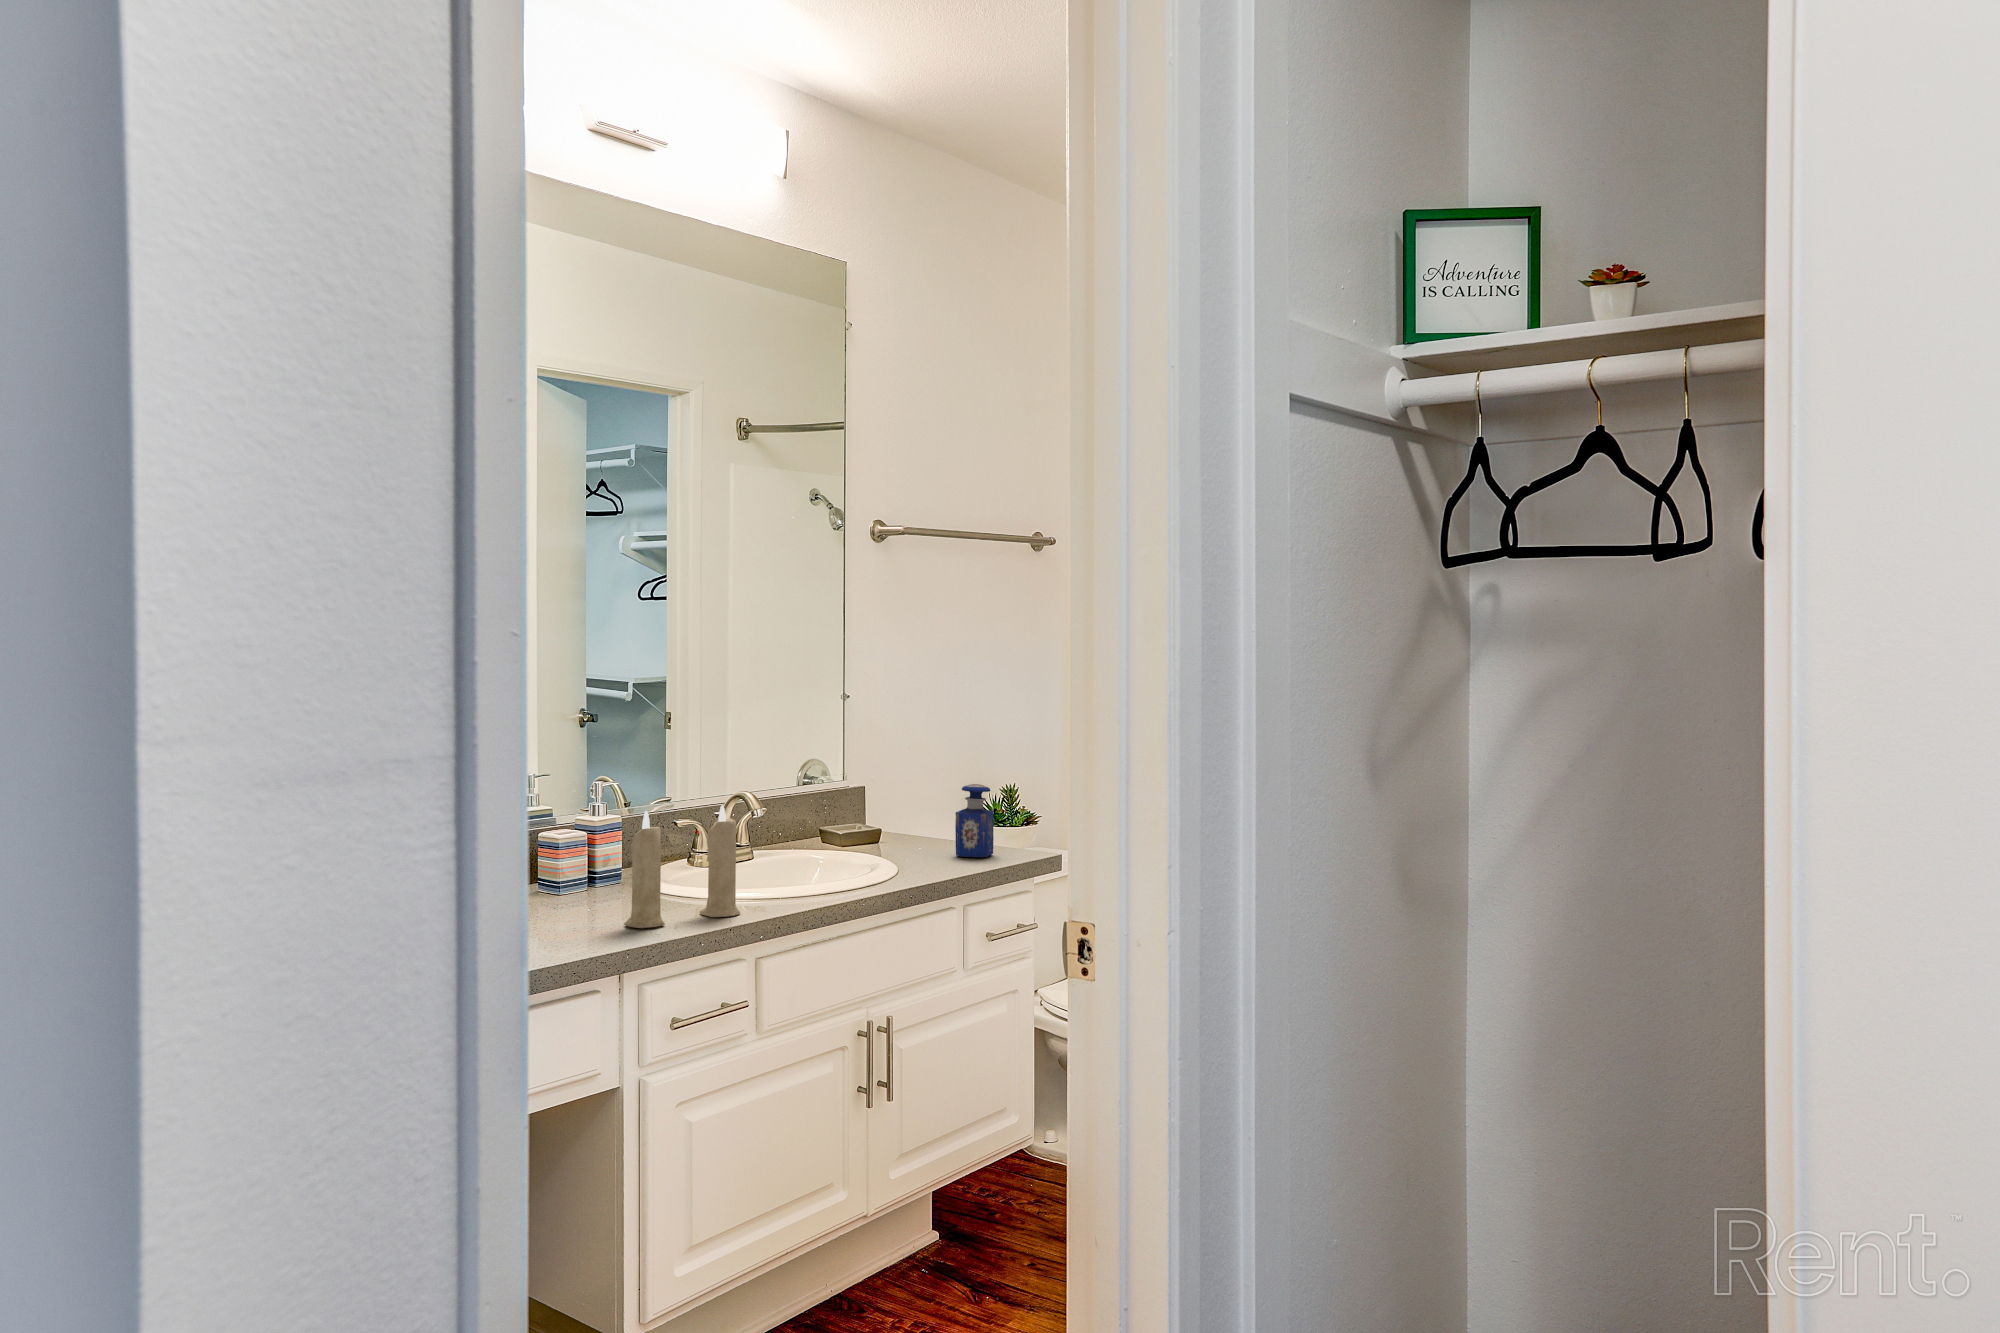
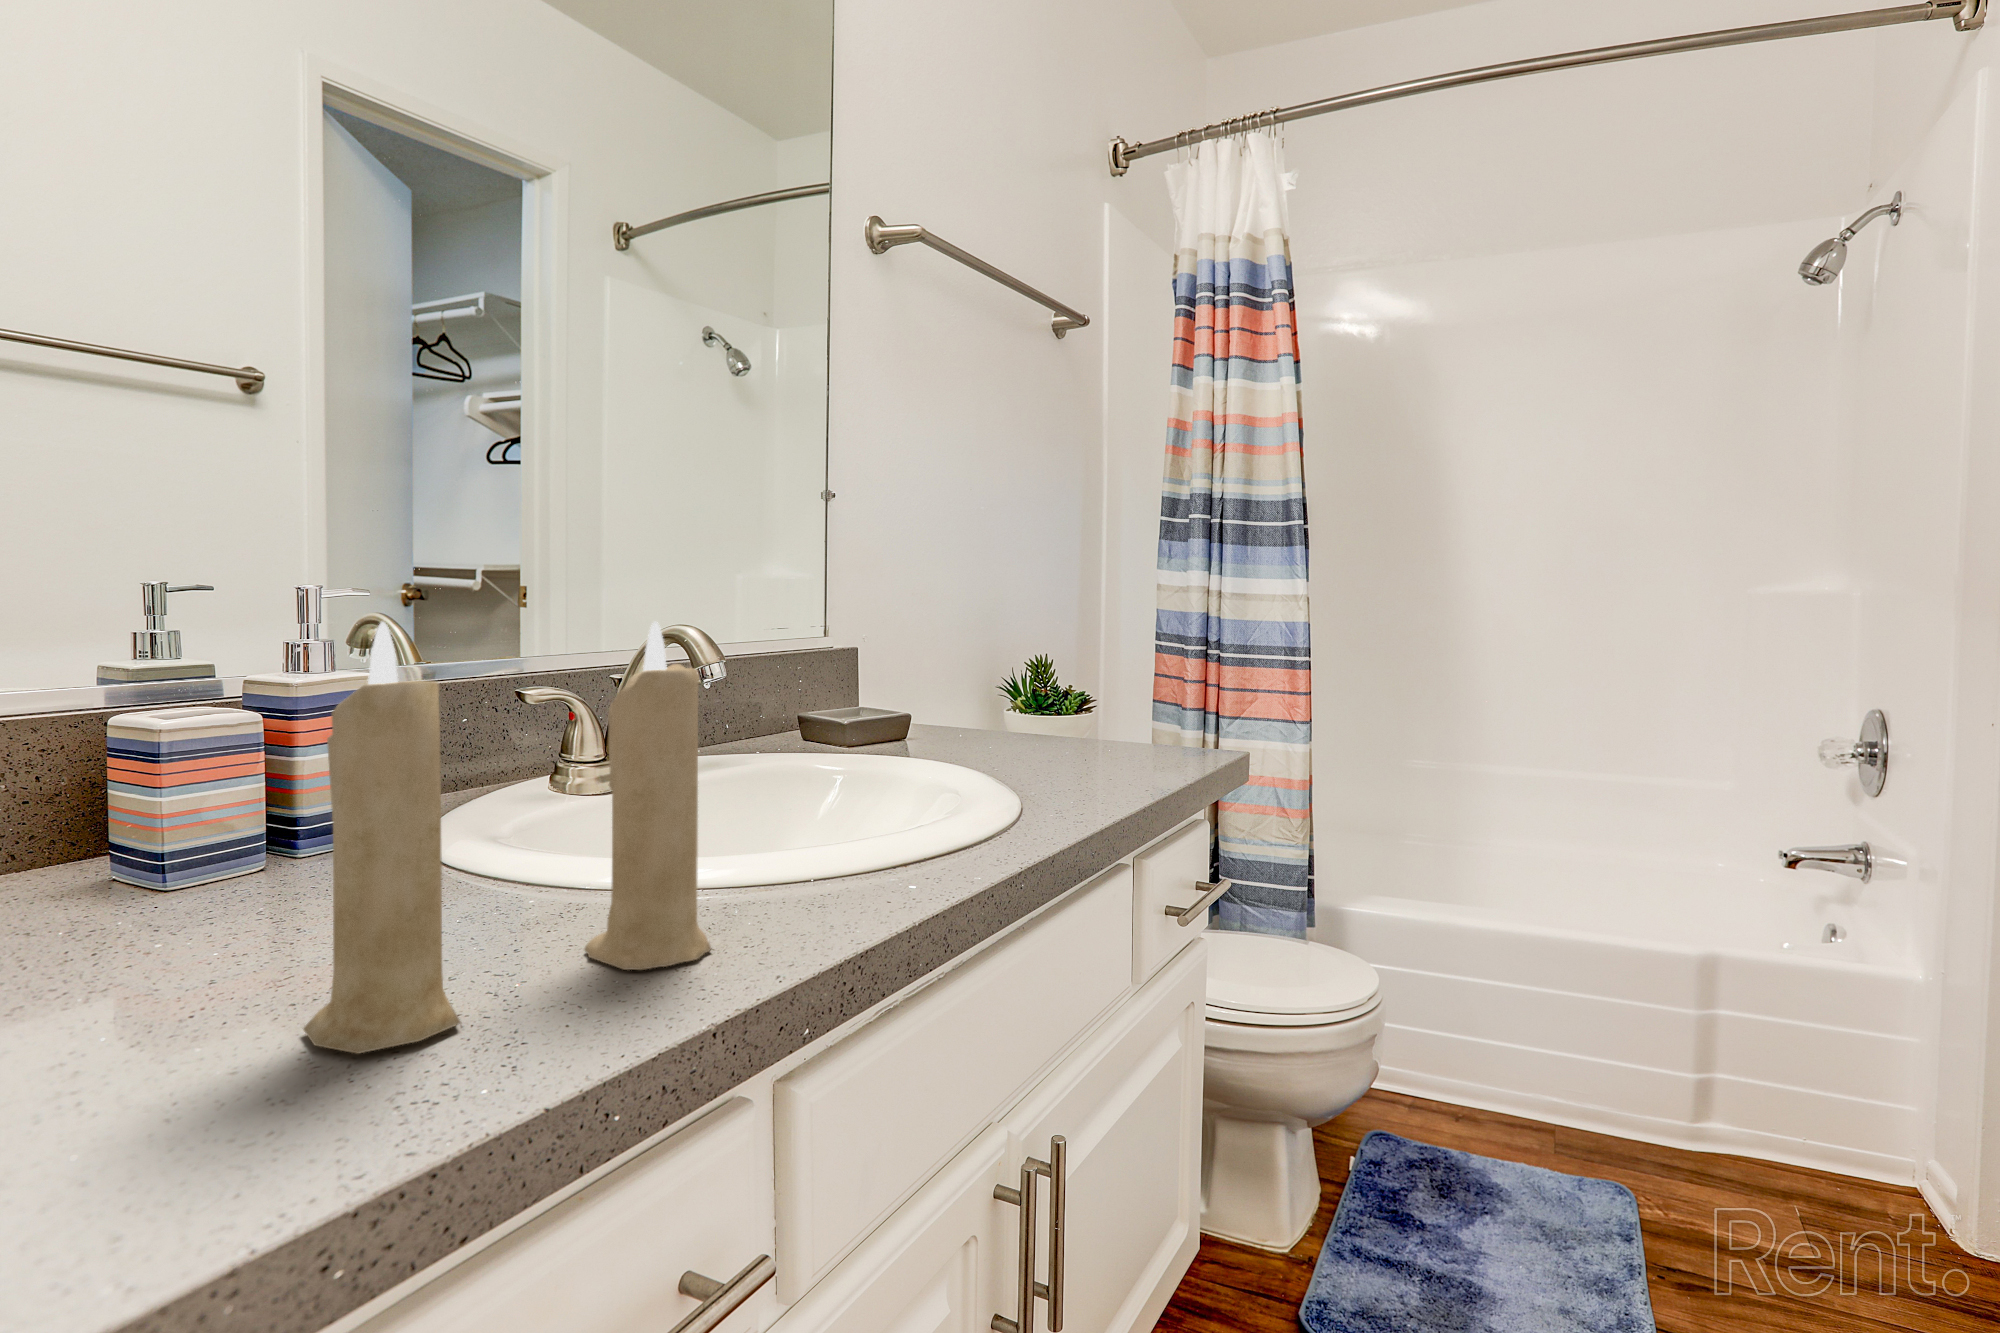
perfume bottle: present [955,784,994,857] -> none [1066,633,1129,765]

